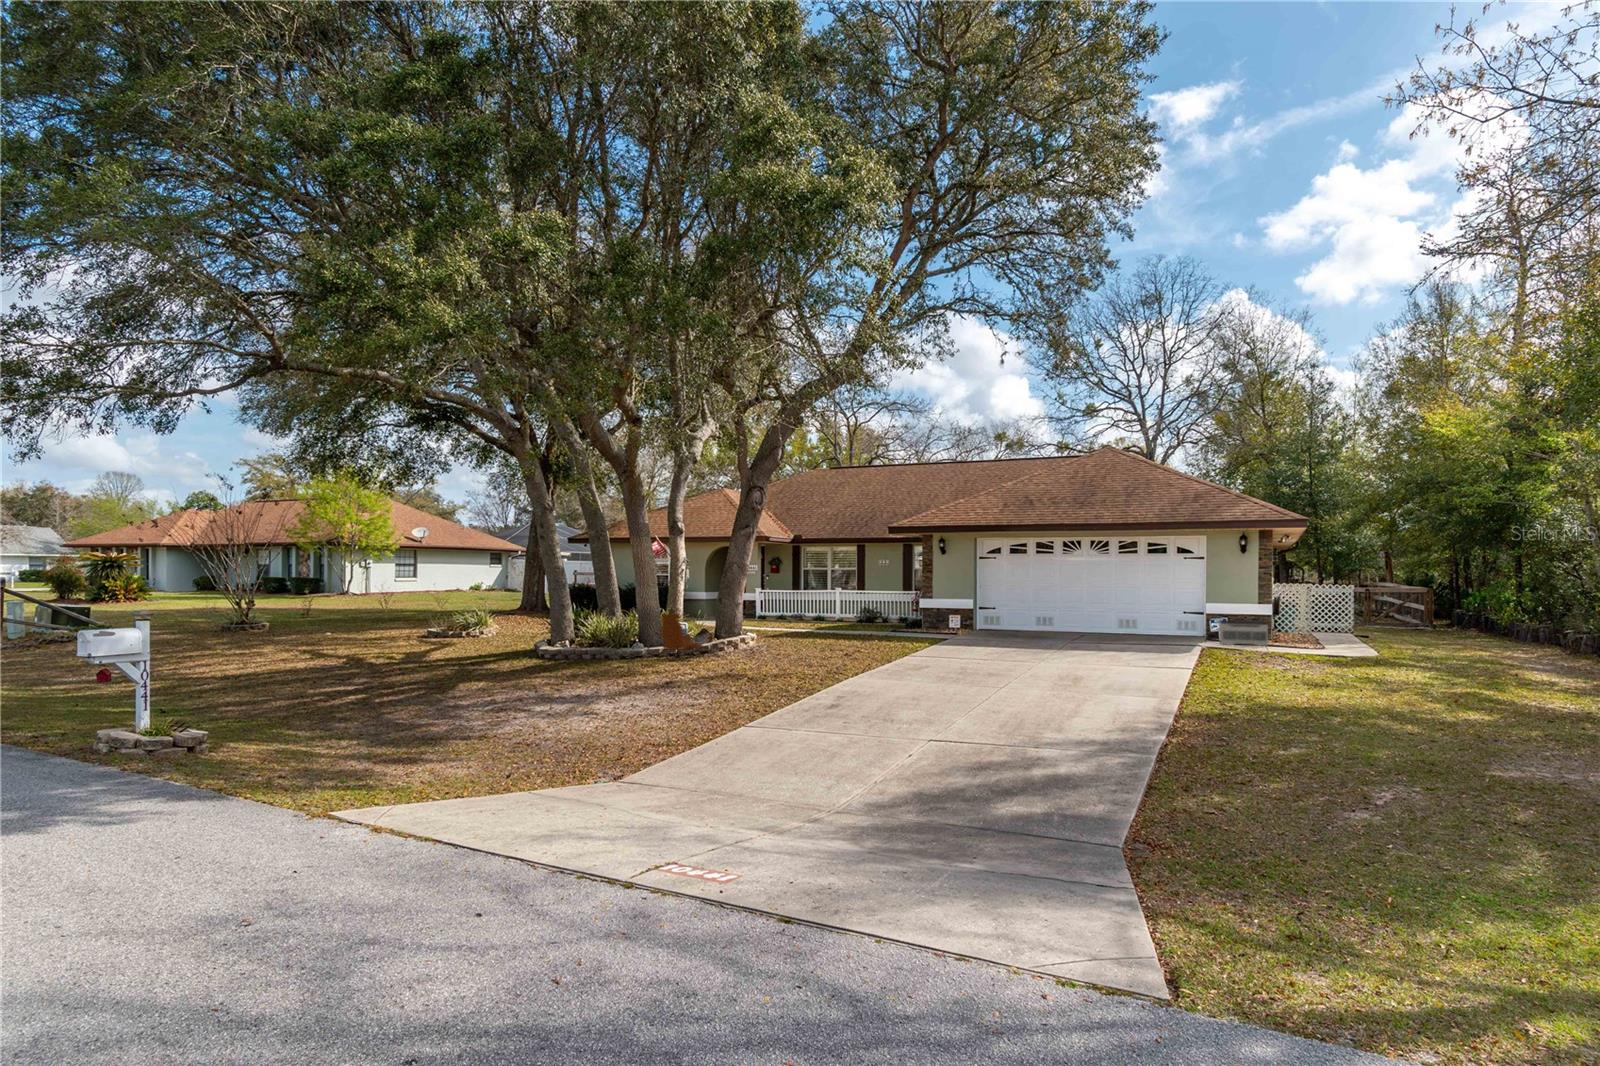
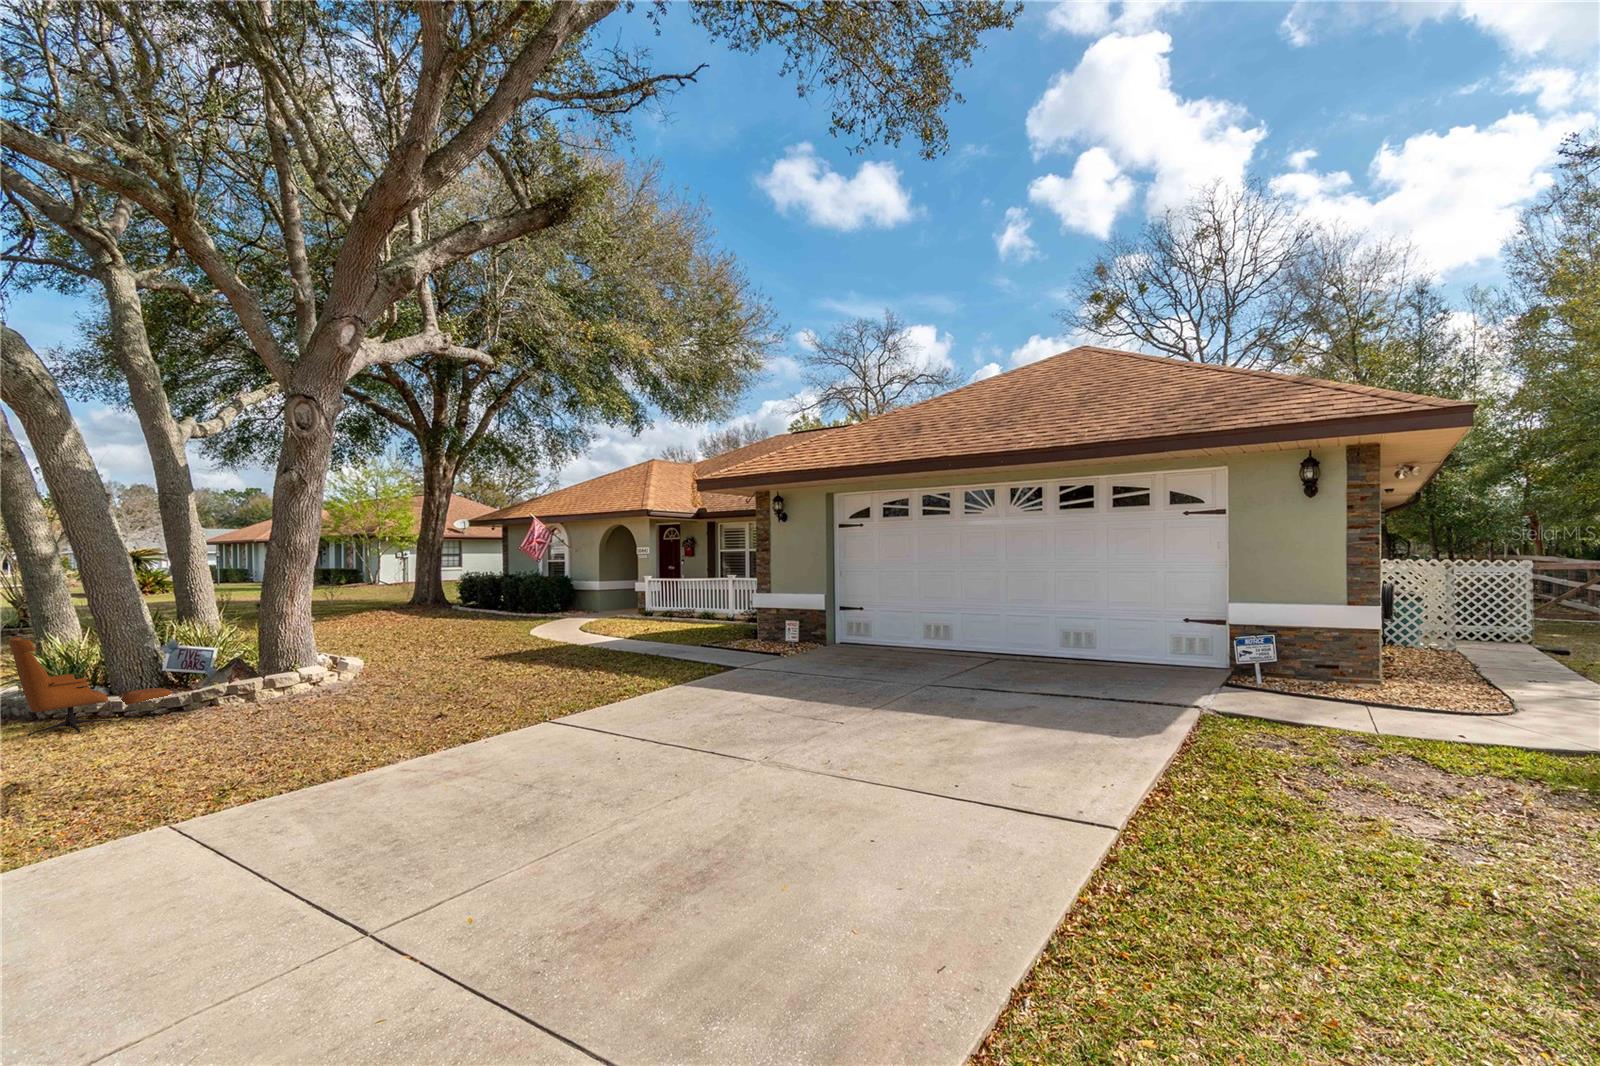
bench: present [1219,620,1268,646] -> none [1256,638,1370,698]

